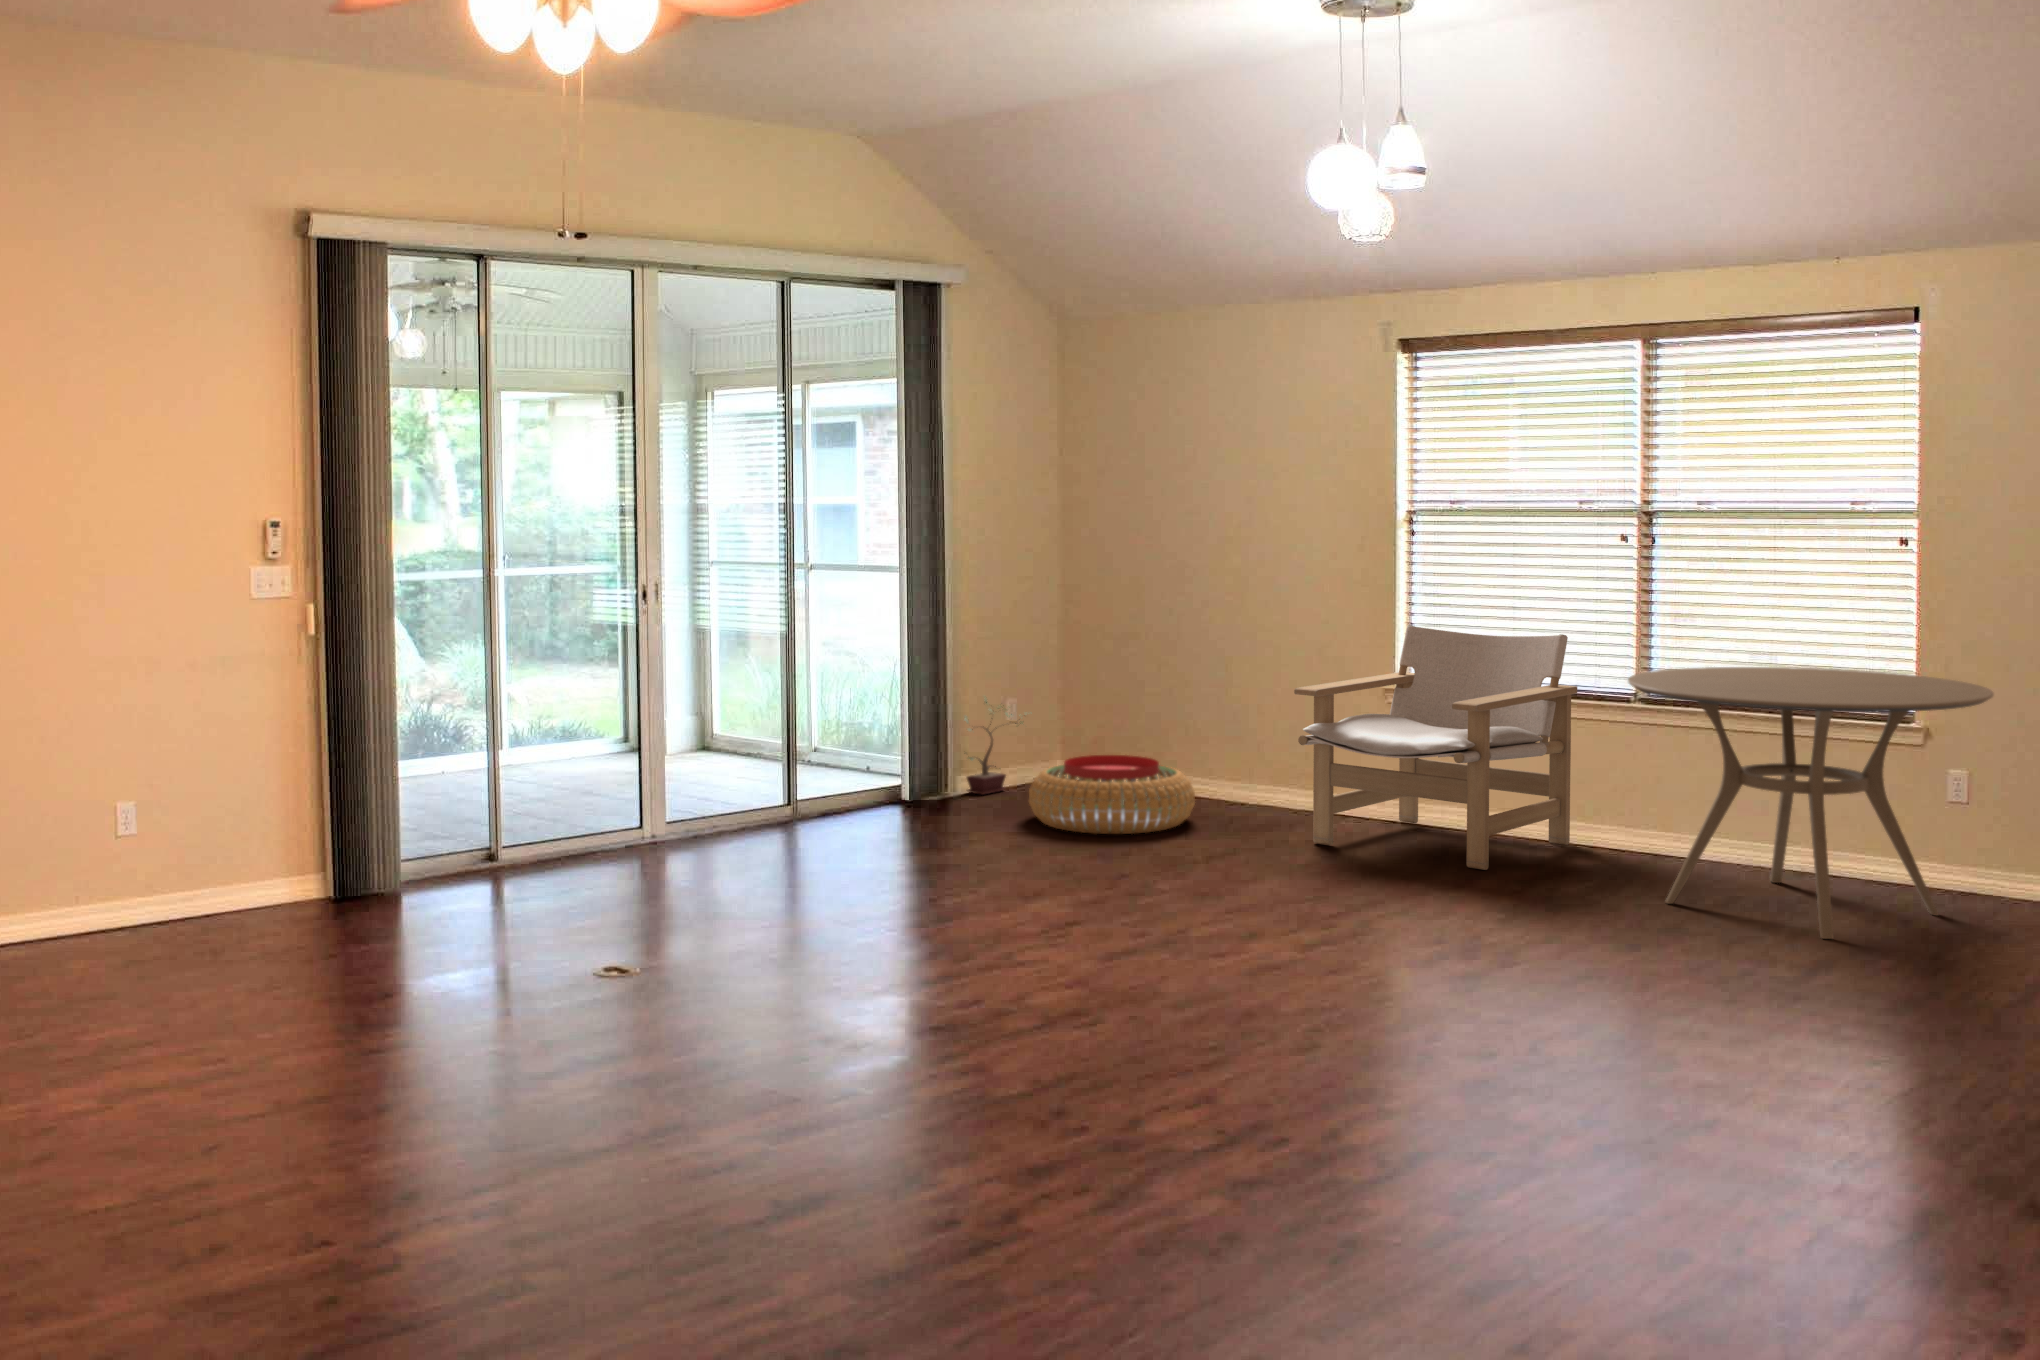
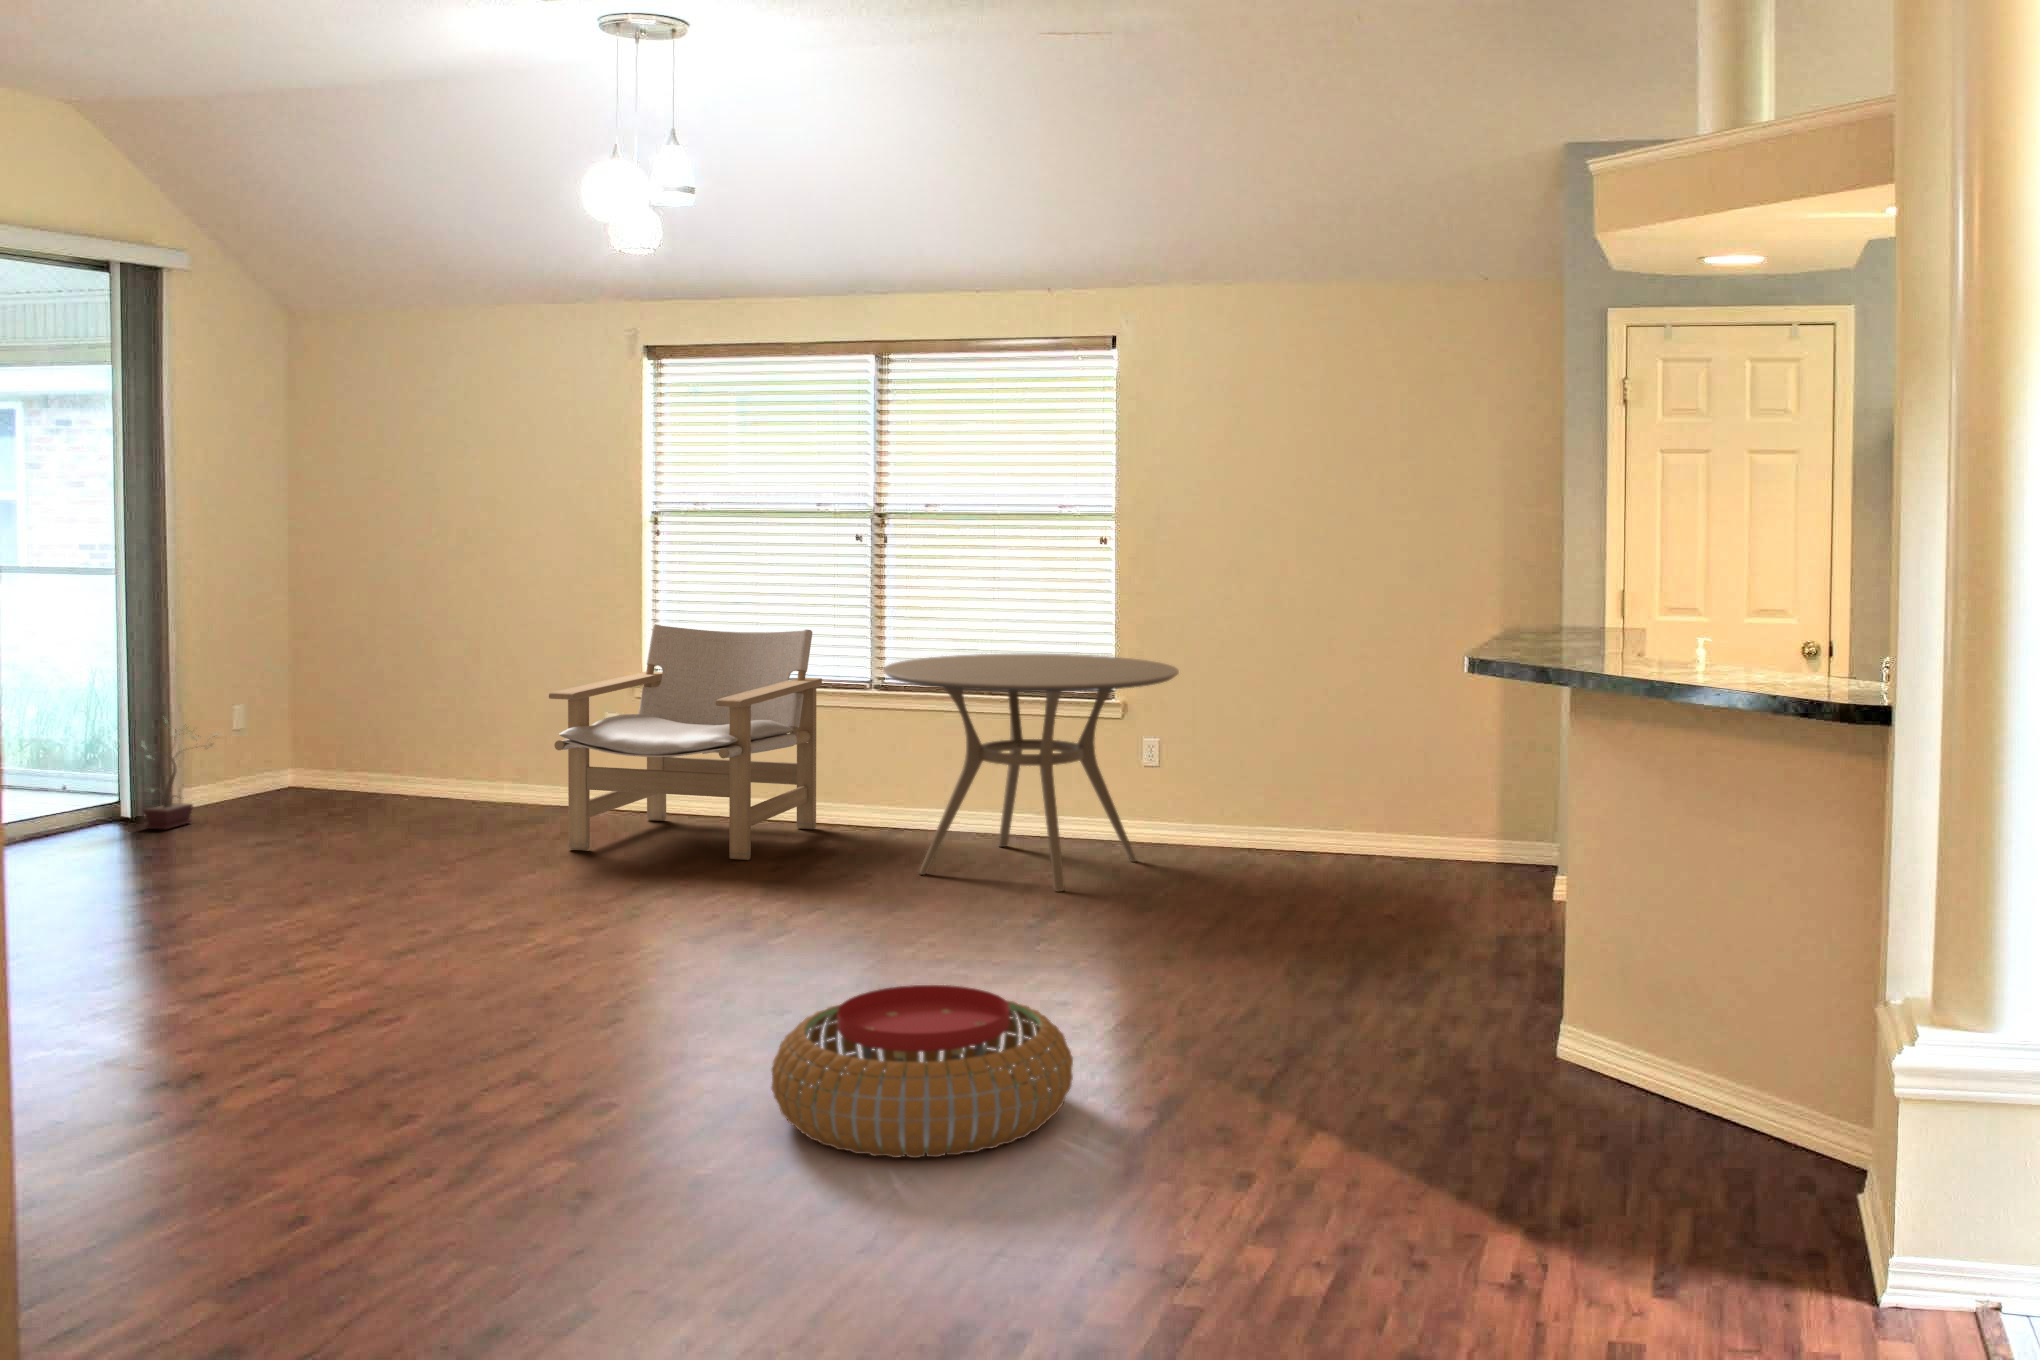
pouf: present [1029,755,1195,834] -> present [771,985,1073,1158]

